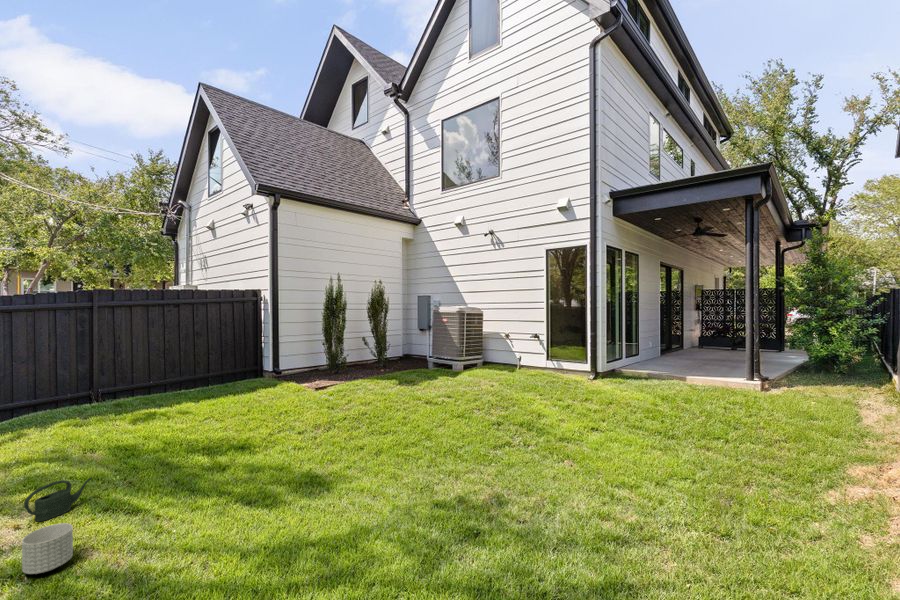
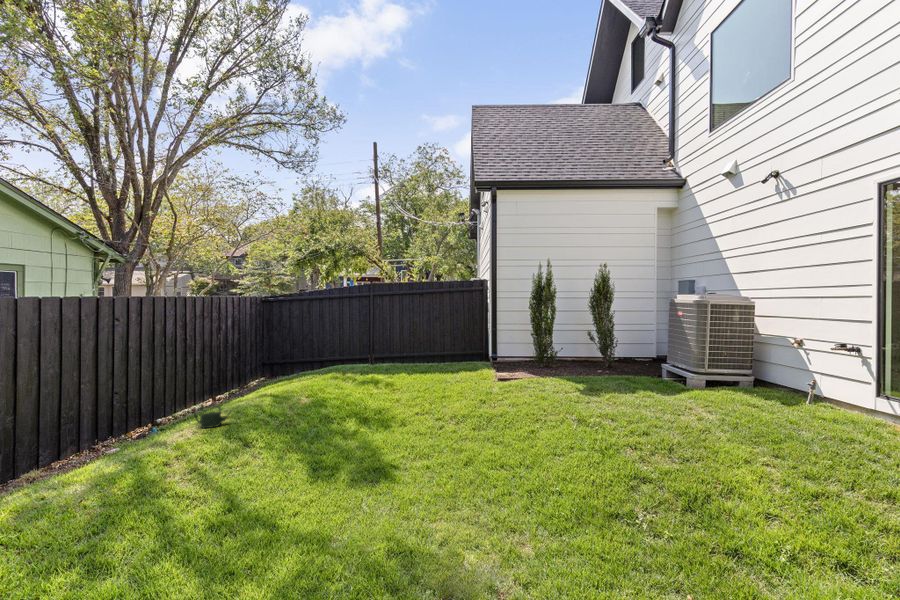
planter: present [22,523,73,574] -> none [135,430,165,458]

